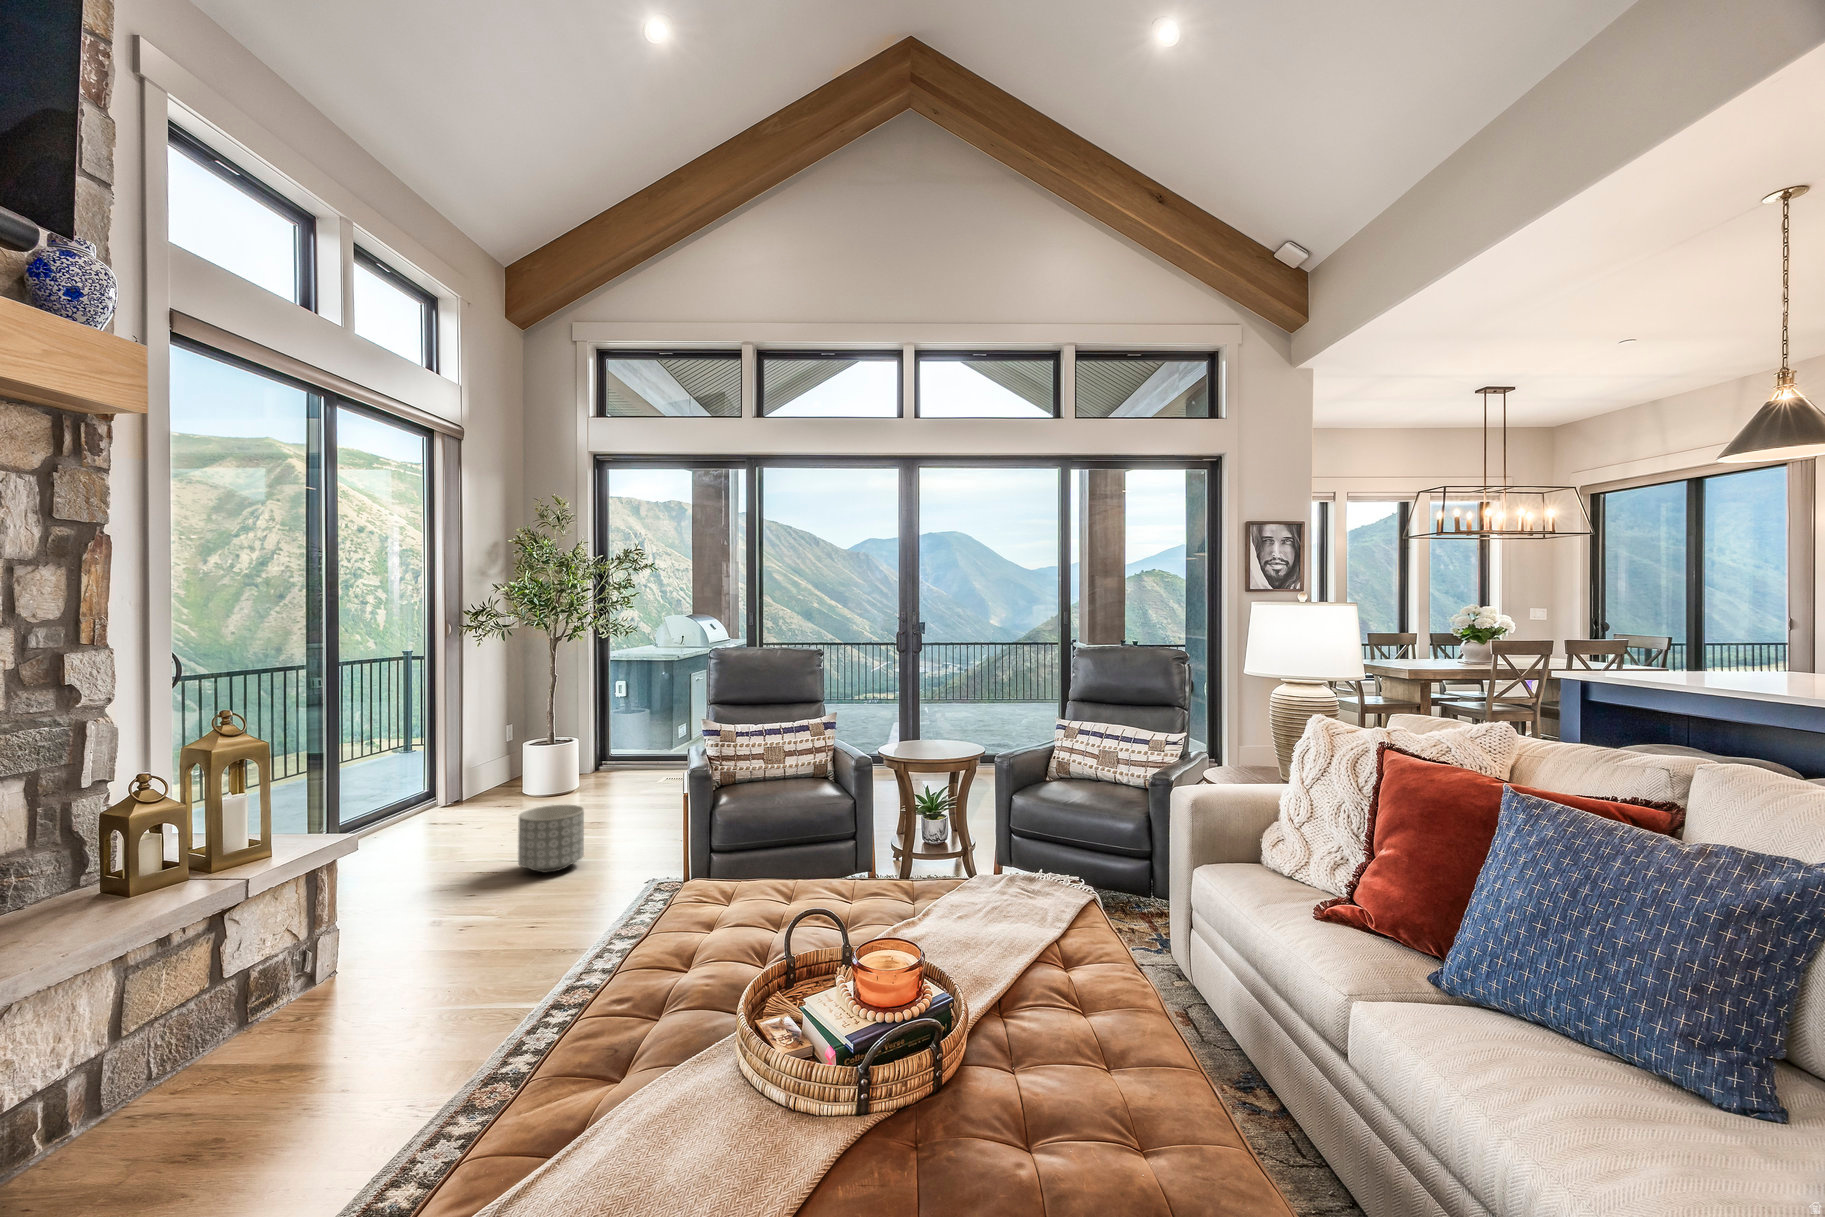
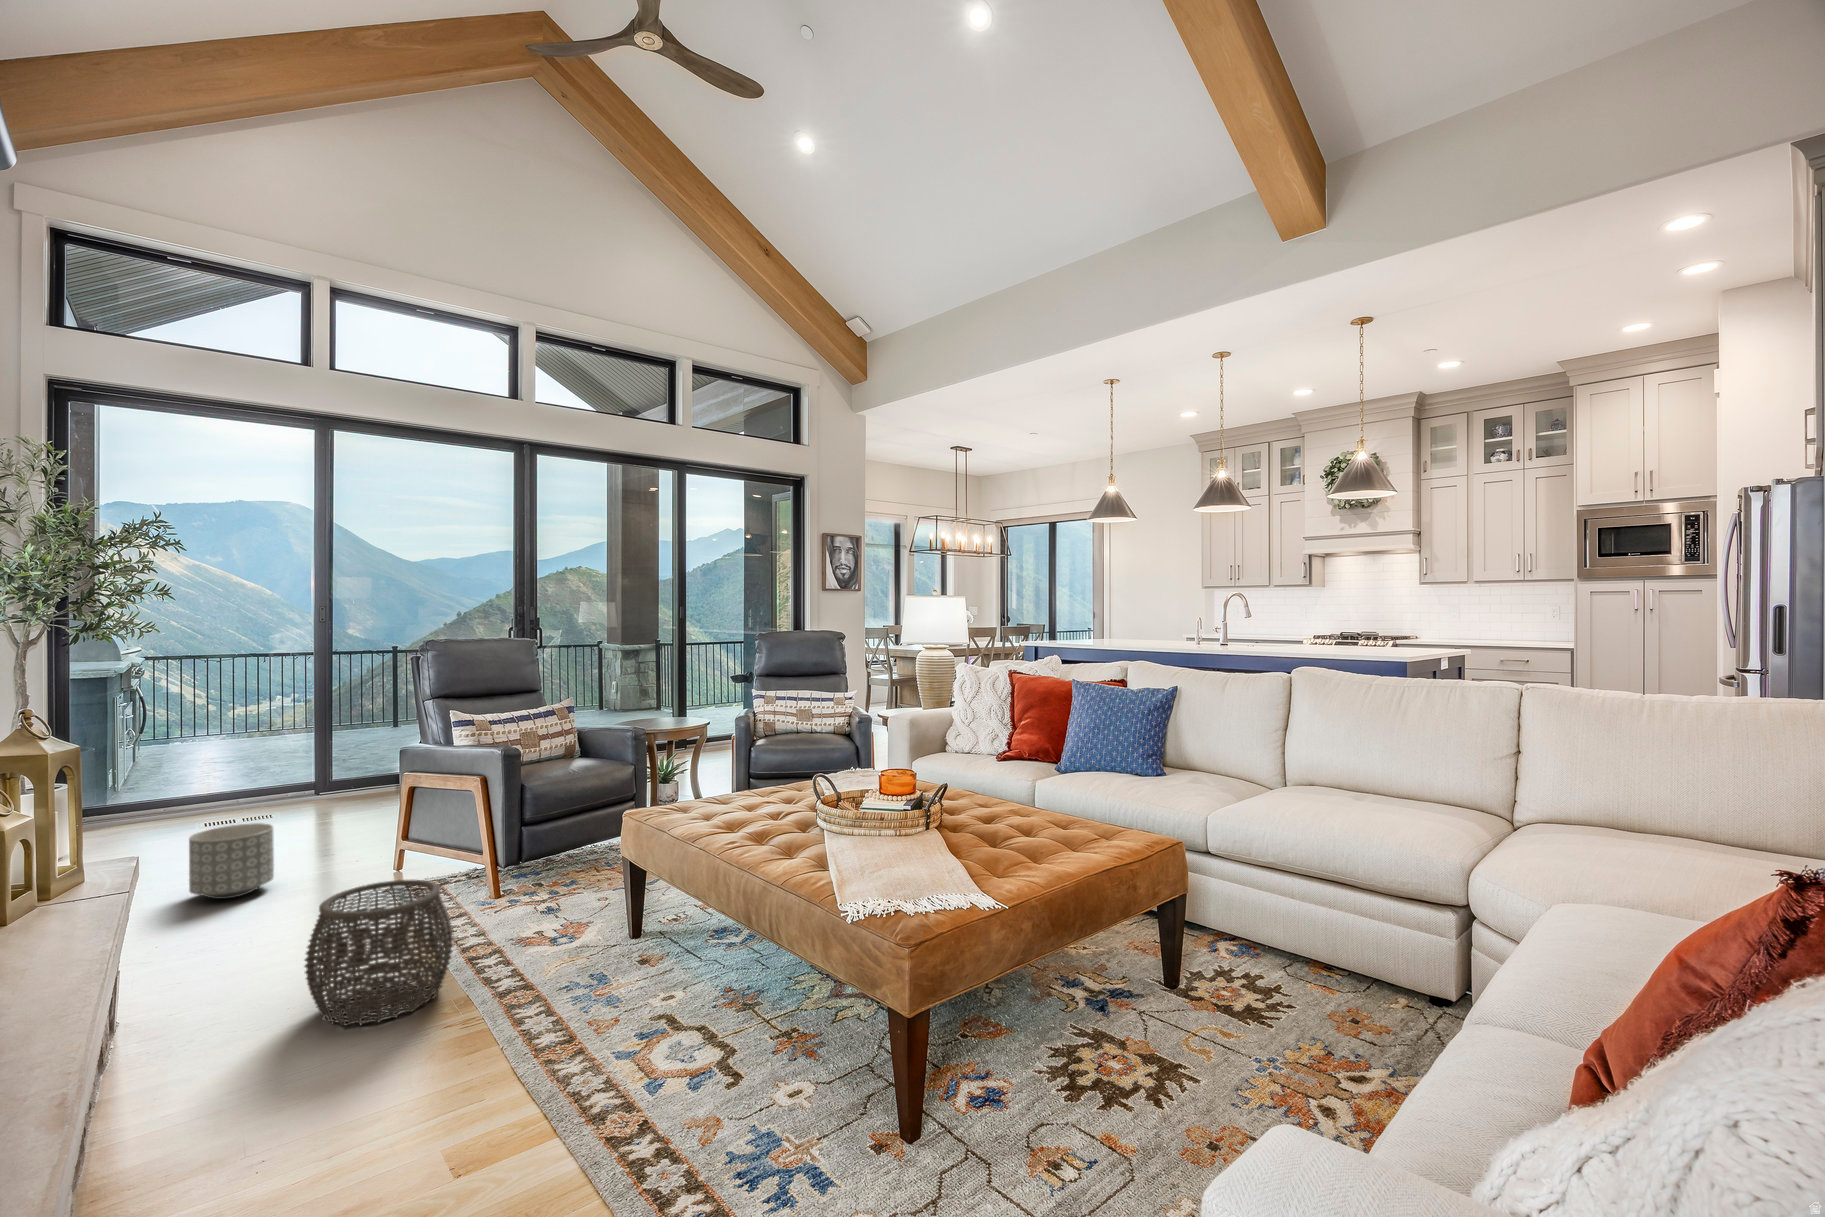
woven basket: none [339,914,512,1093] -> present [305,879,453,1026]

